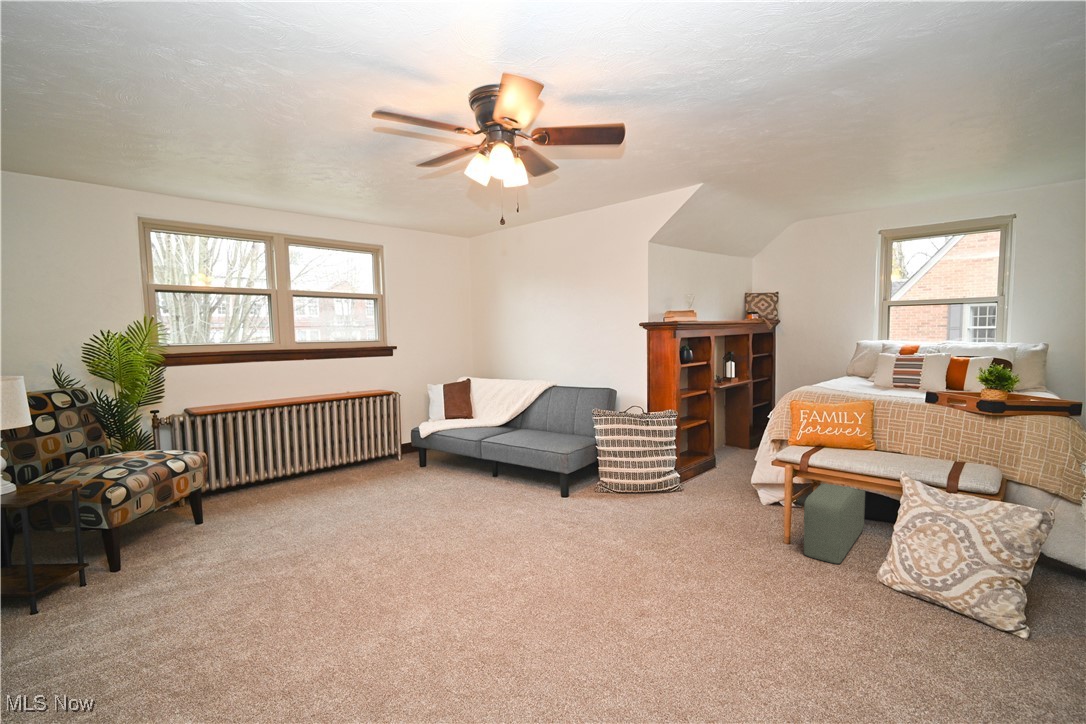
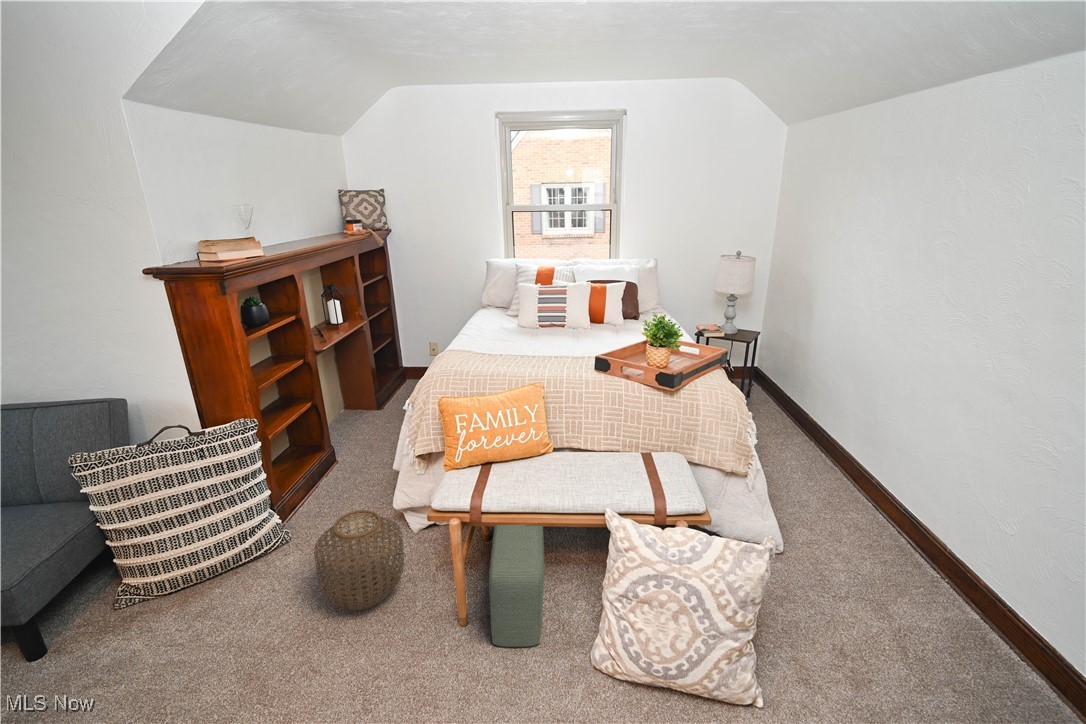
woven basket: none [699,463,753,523] -> present [314,510,404,610]

